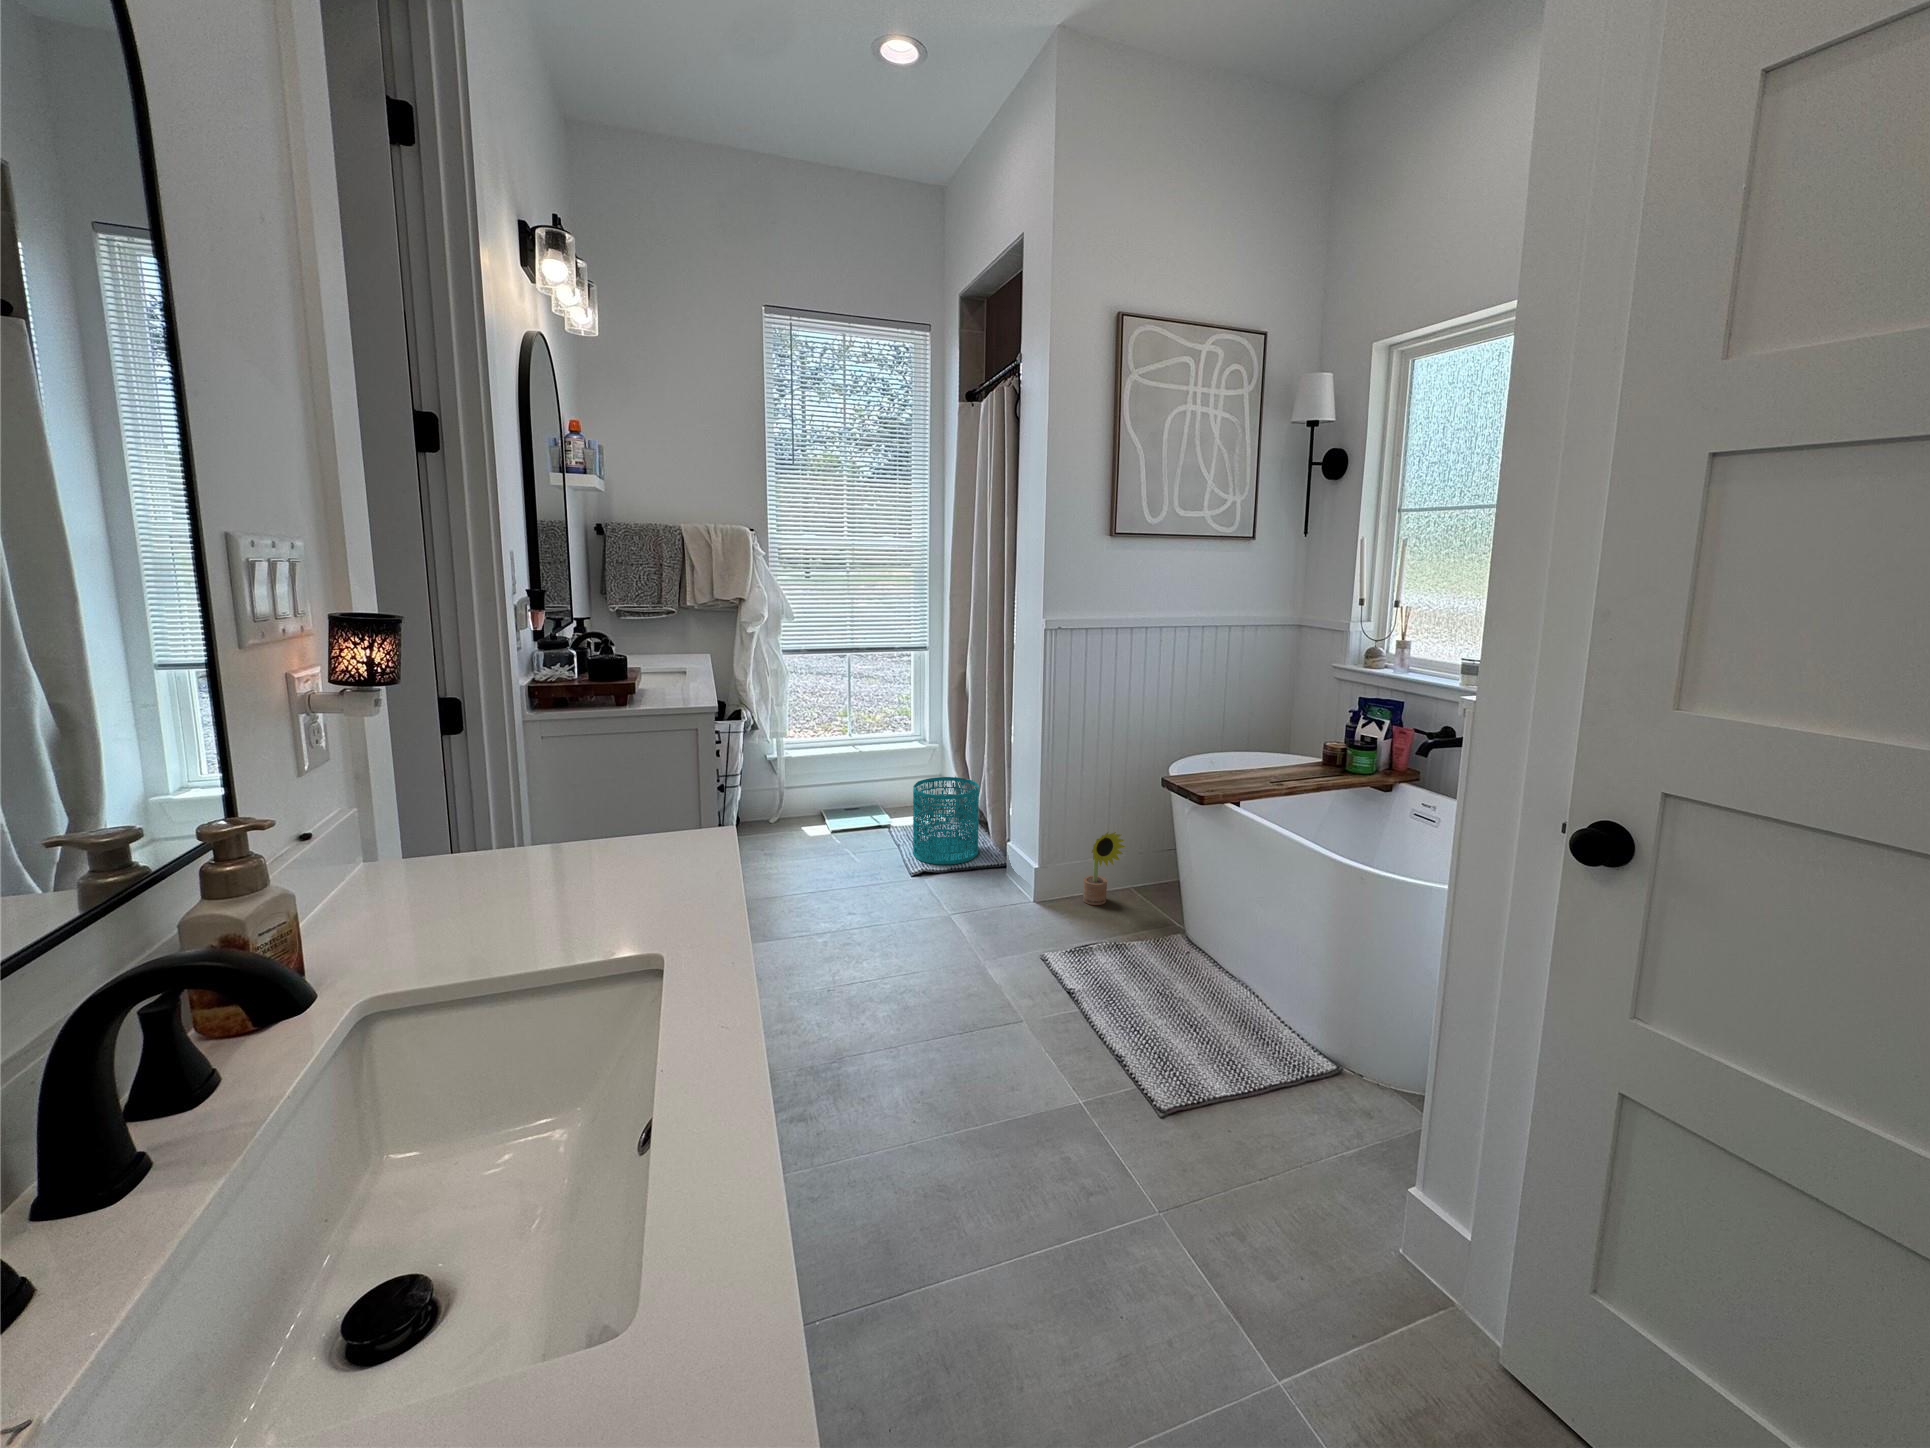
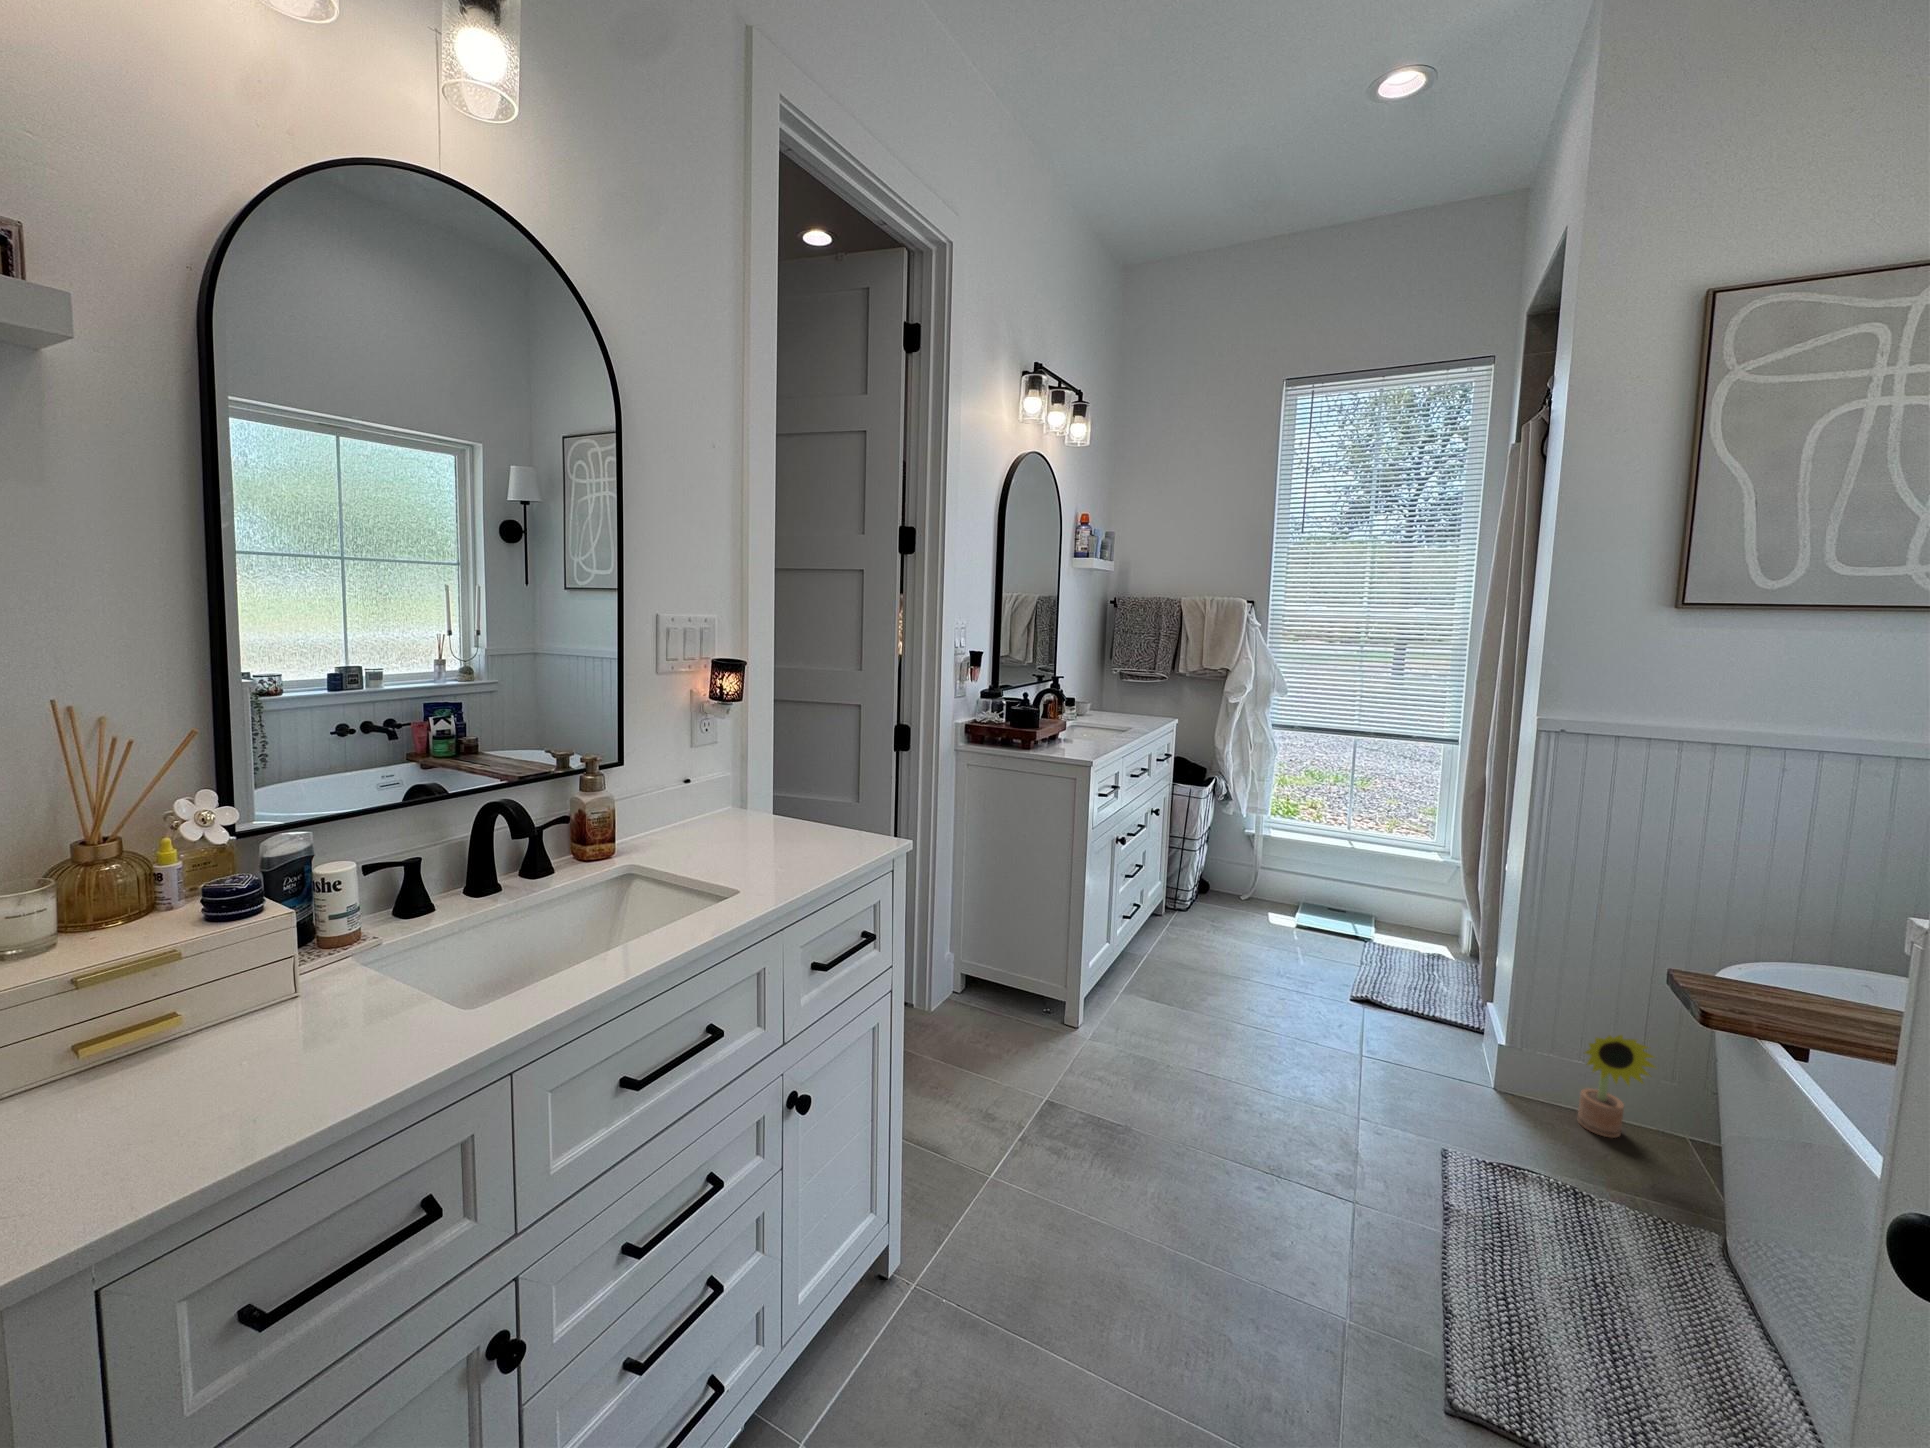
wastebasket: present [913,777,979,864] -> none [1372,894,1472,1008]

